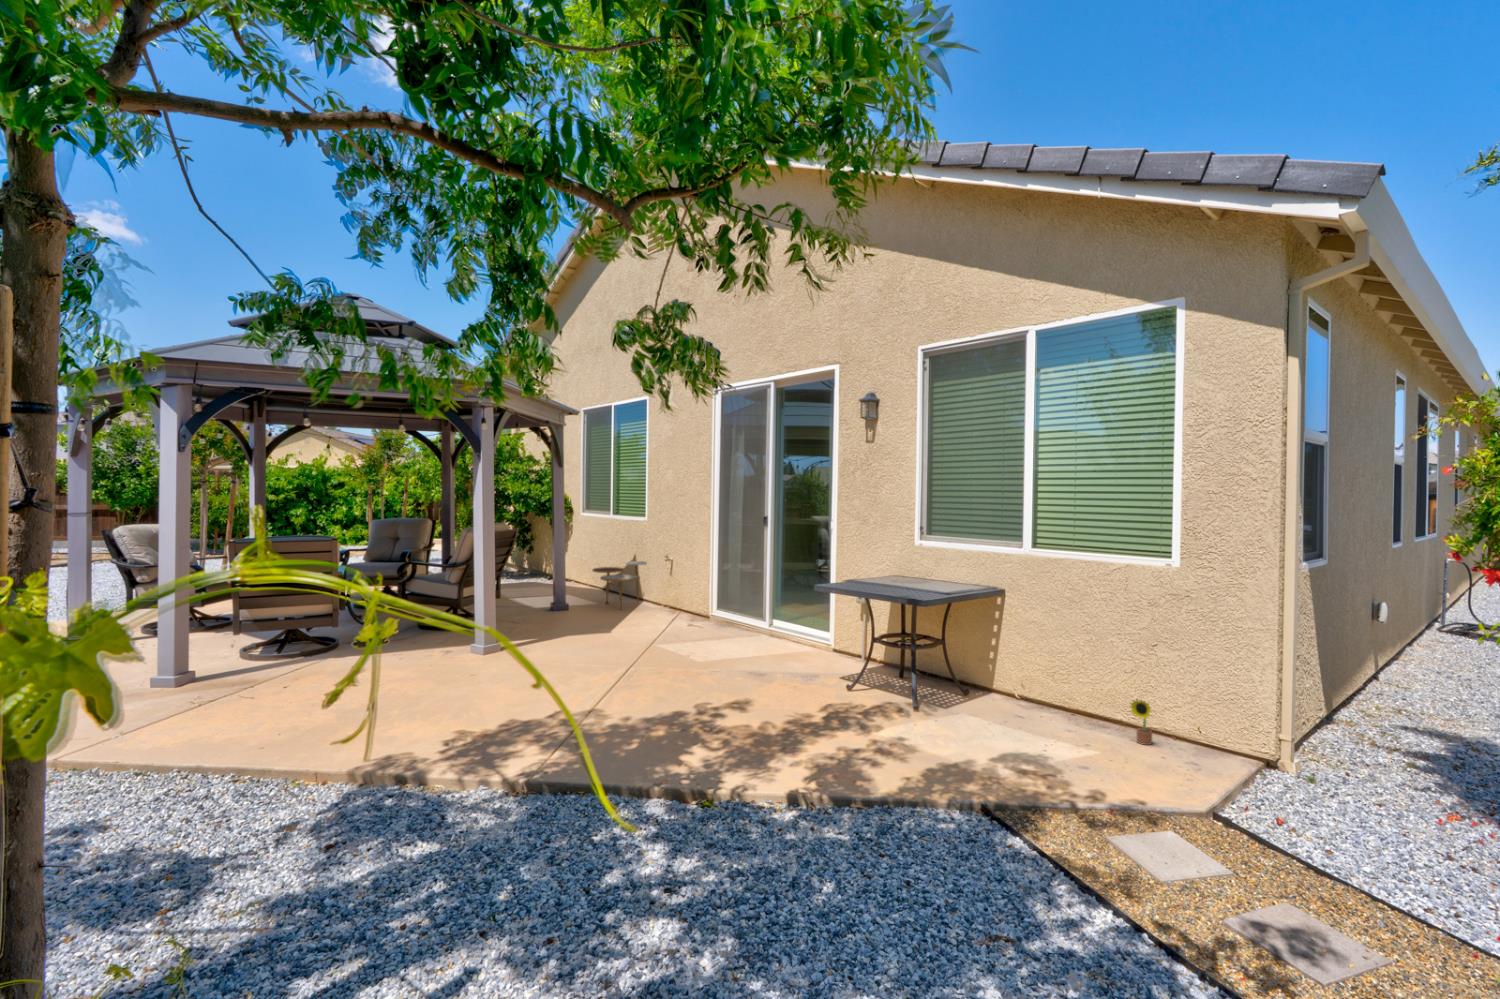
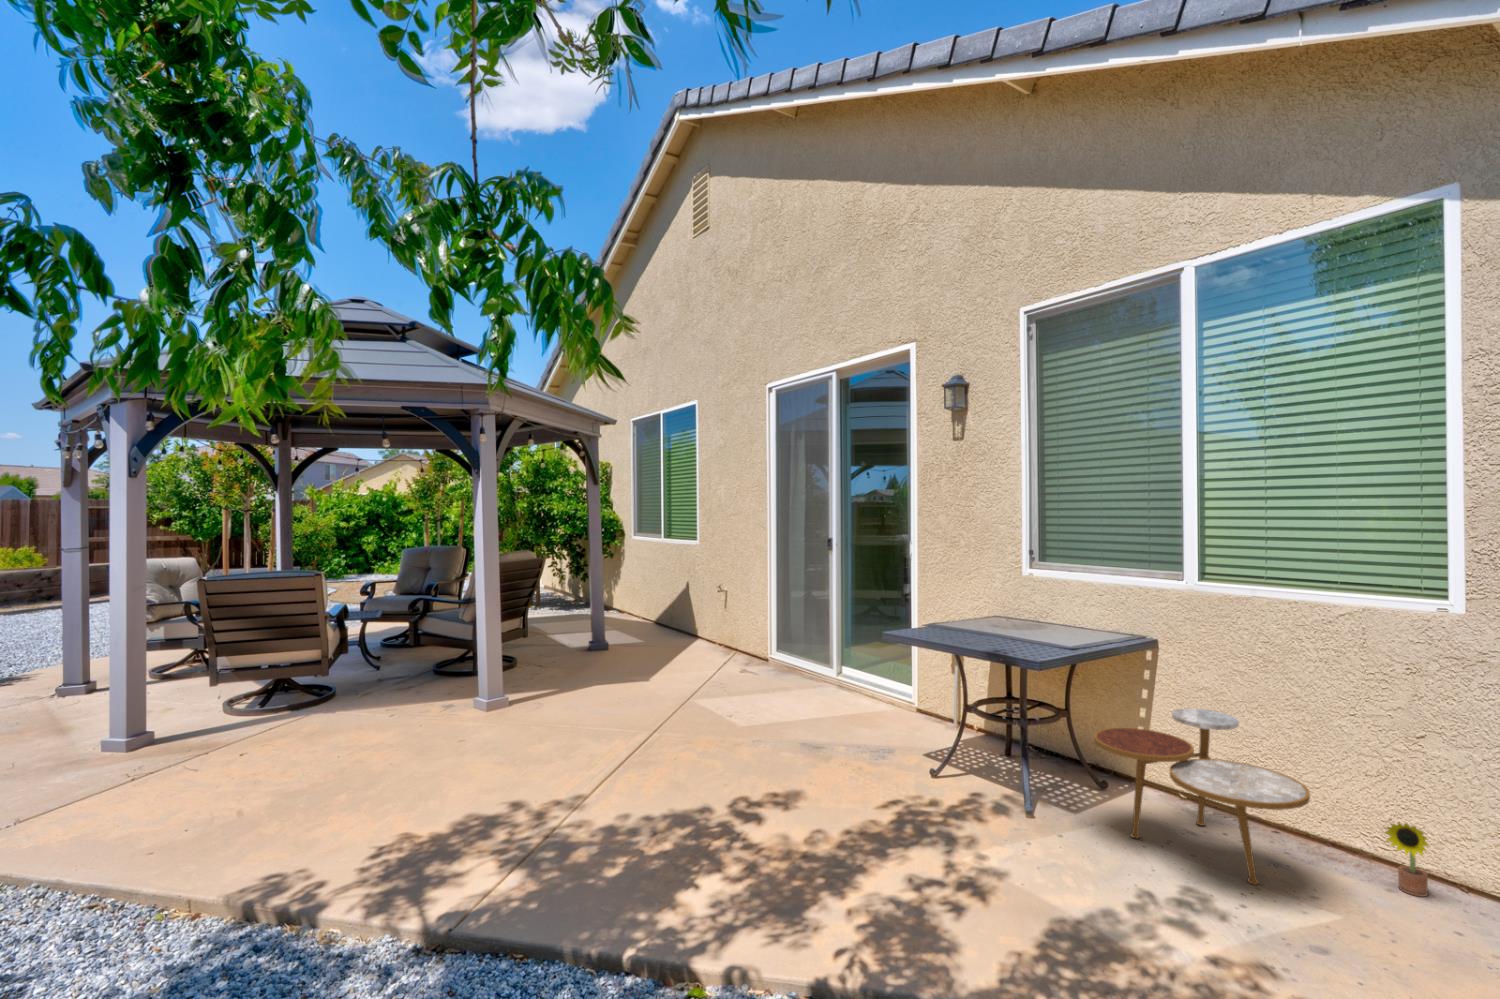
side table: present [593,561,647,609] -> present [1094,708,1310,885]

